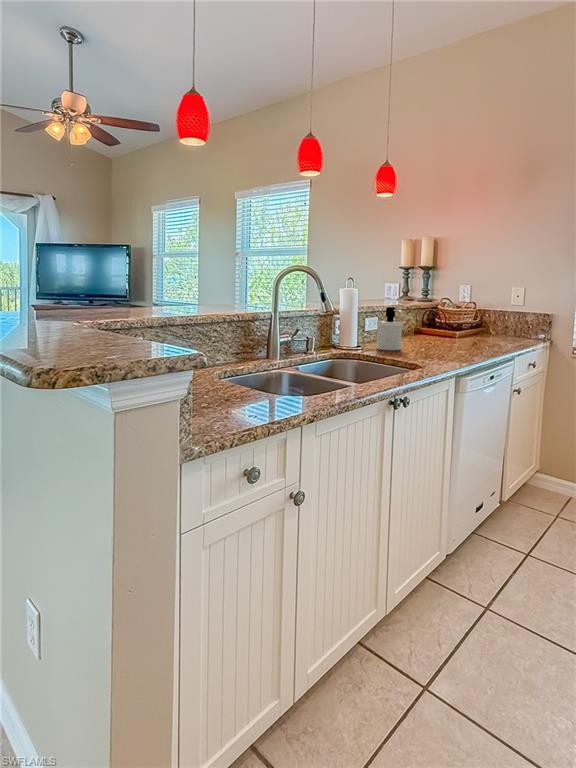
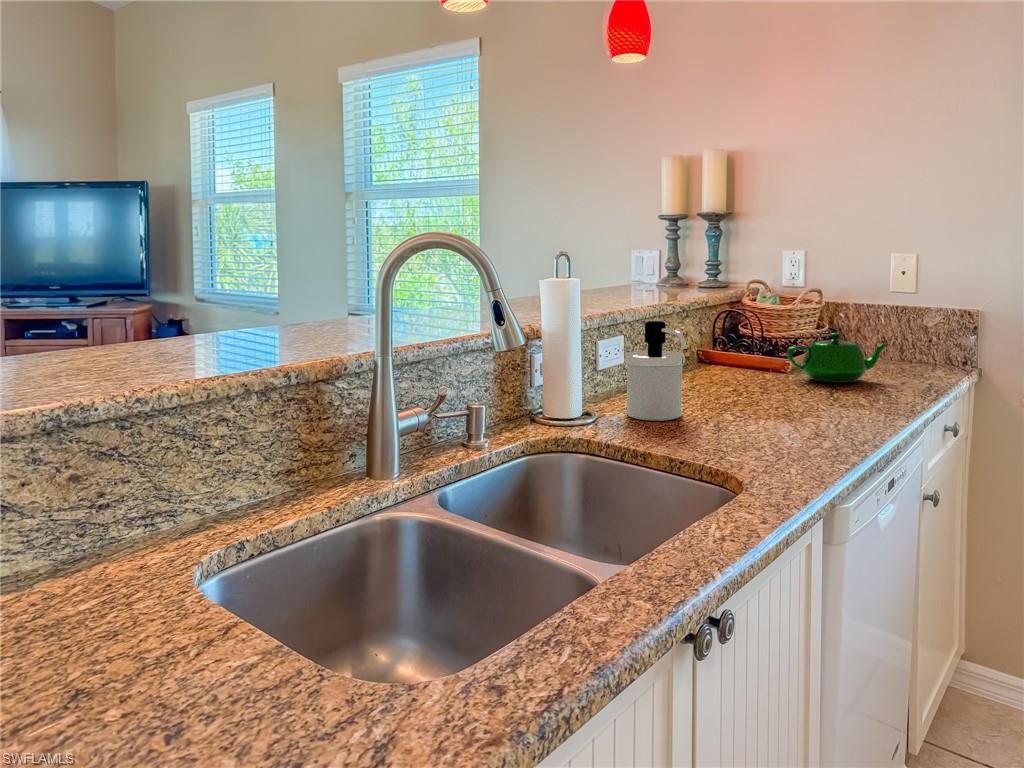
teapot: none [455,319,505,342] -> present [787,333,890,383]

